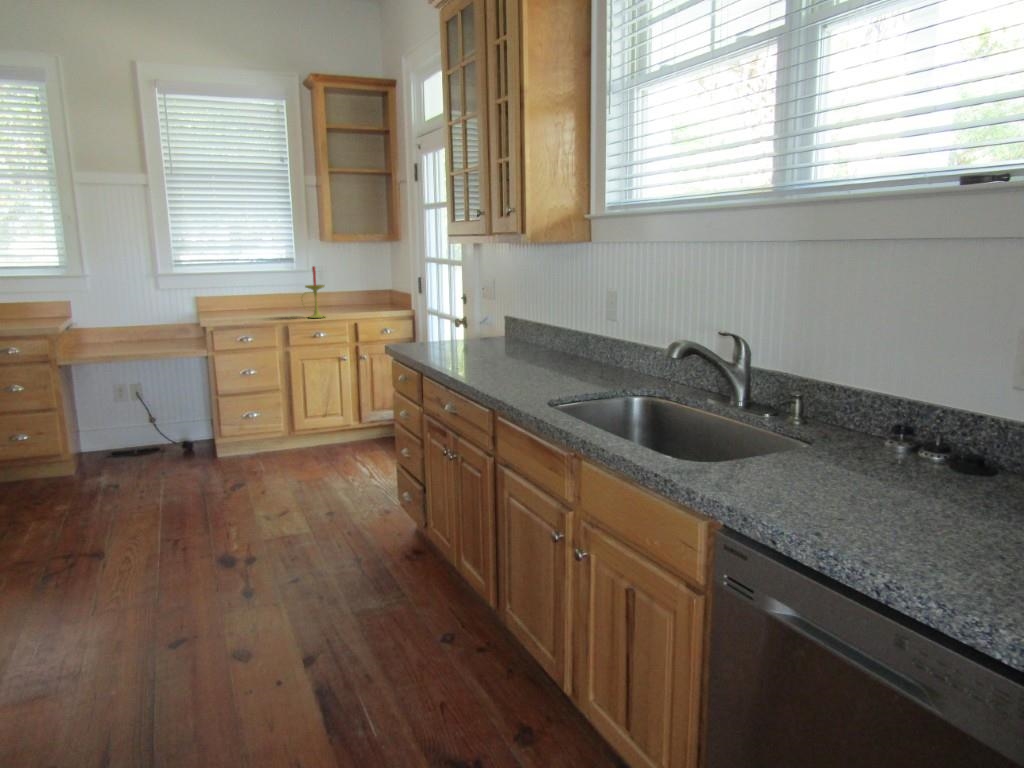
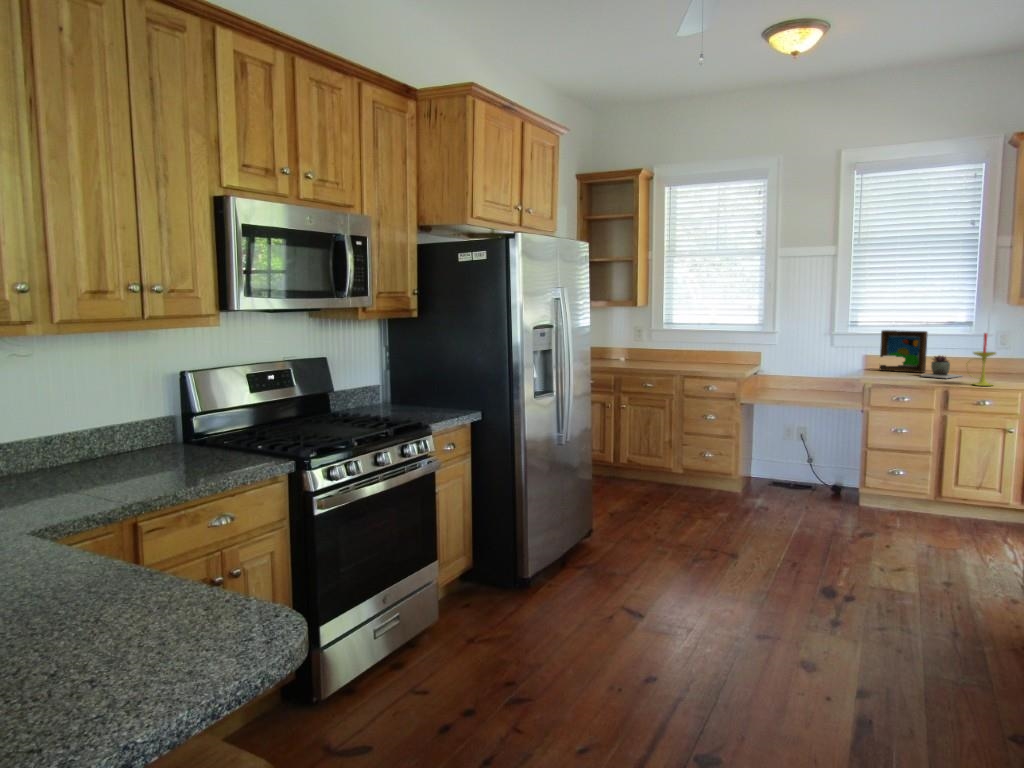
picture frame: none [209,268,258,312] -> present [880,330,928,373]
succulent plant: none [256,291,294,314] -> present [921,356,962,378]

